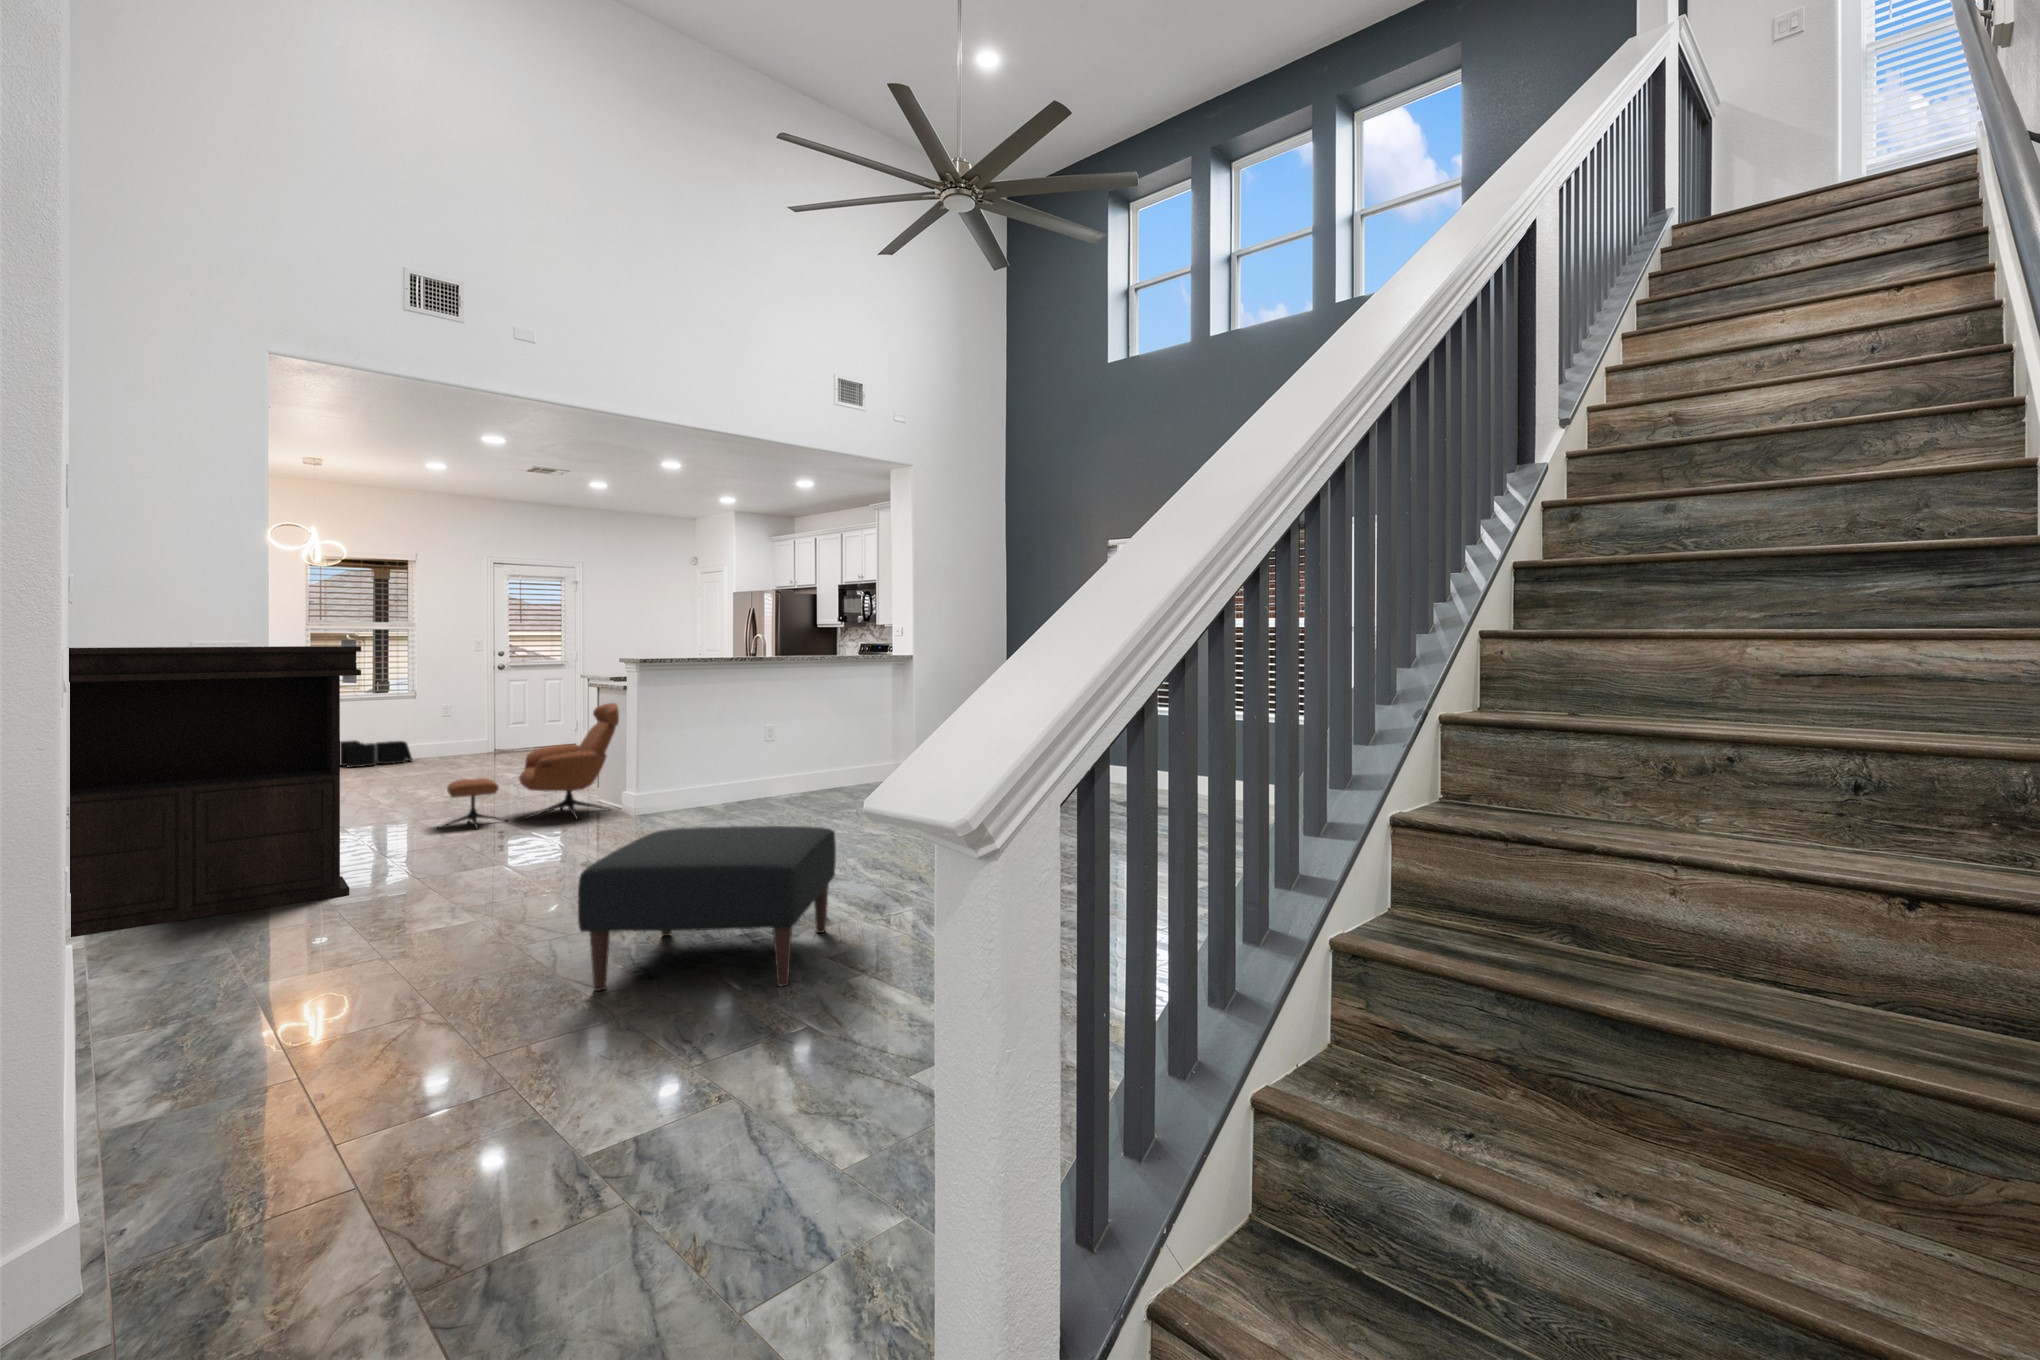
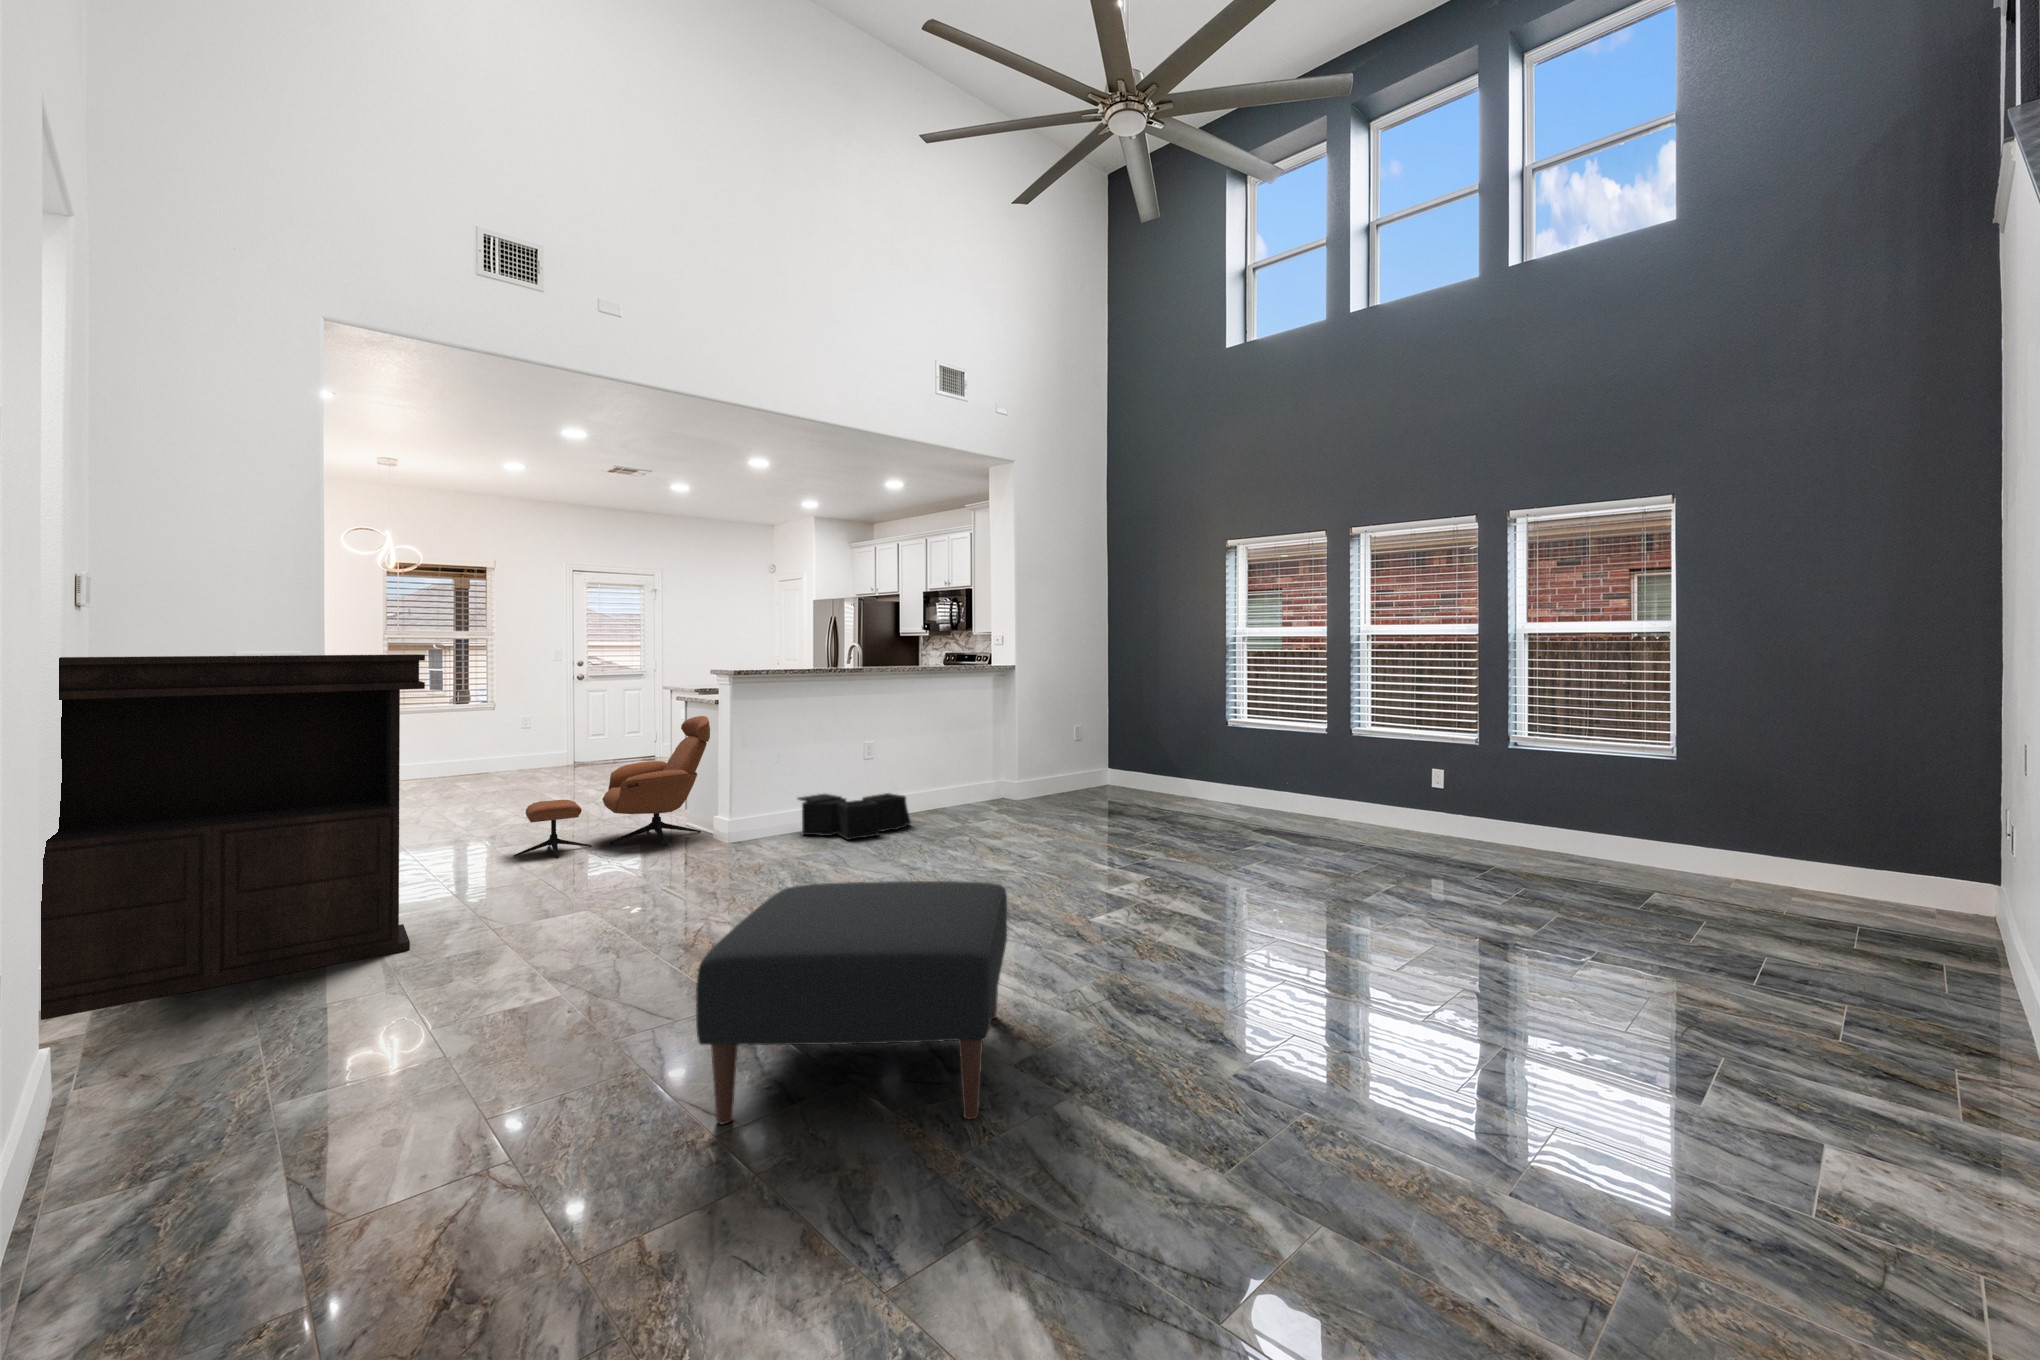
storage bin: present [340,740,412,768] -> present [798,793,911,840]

